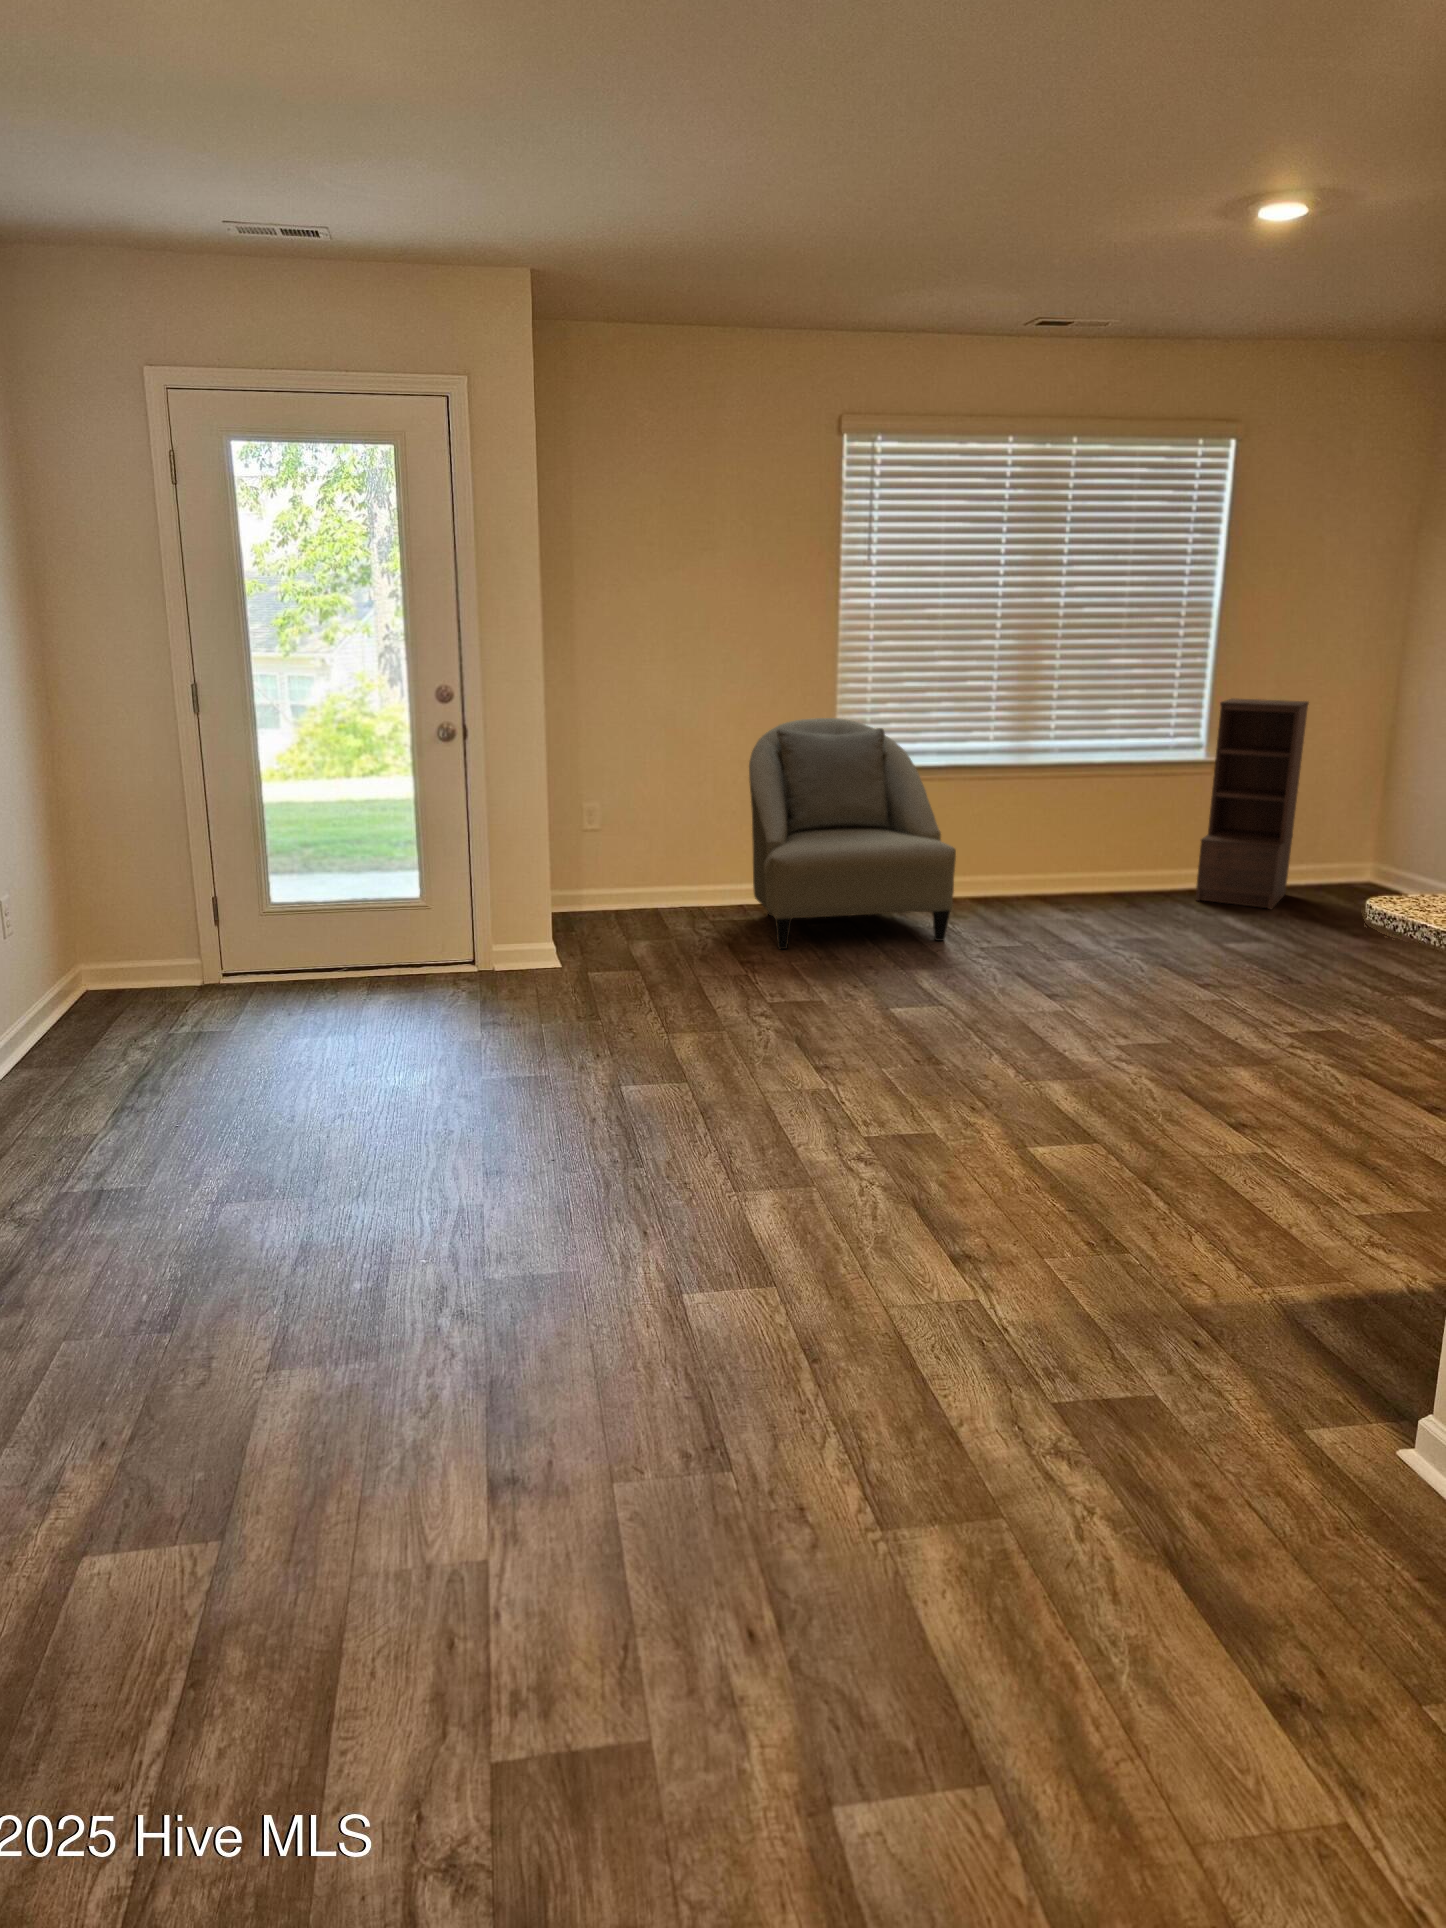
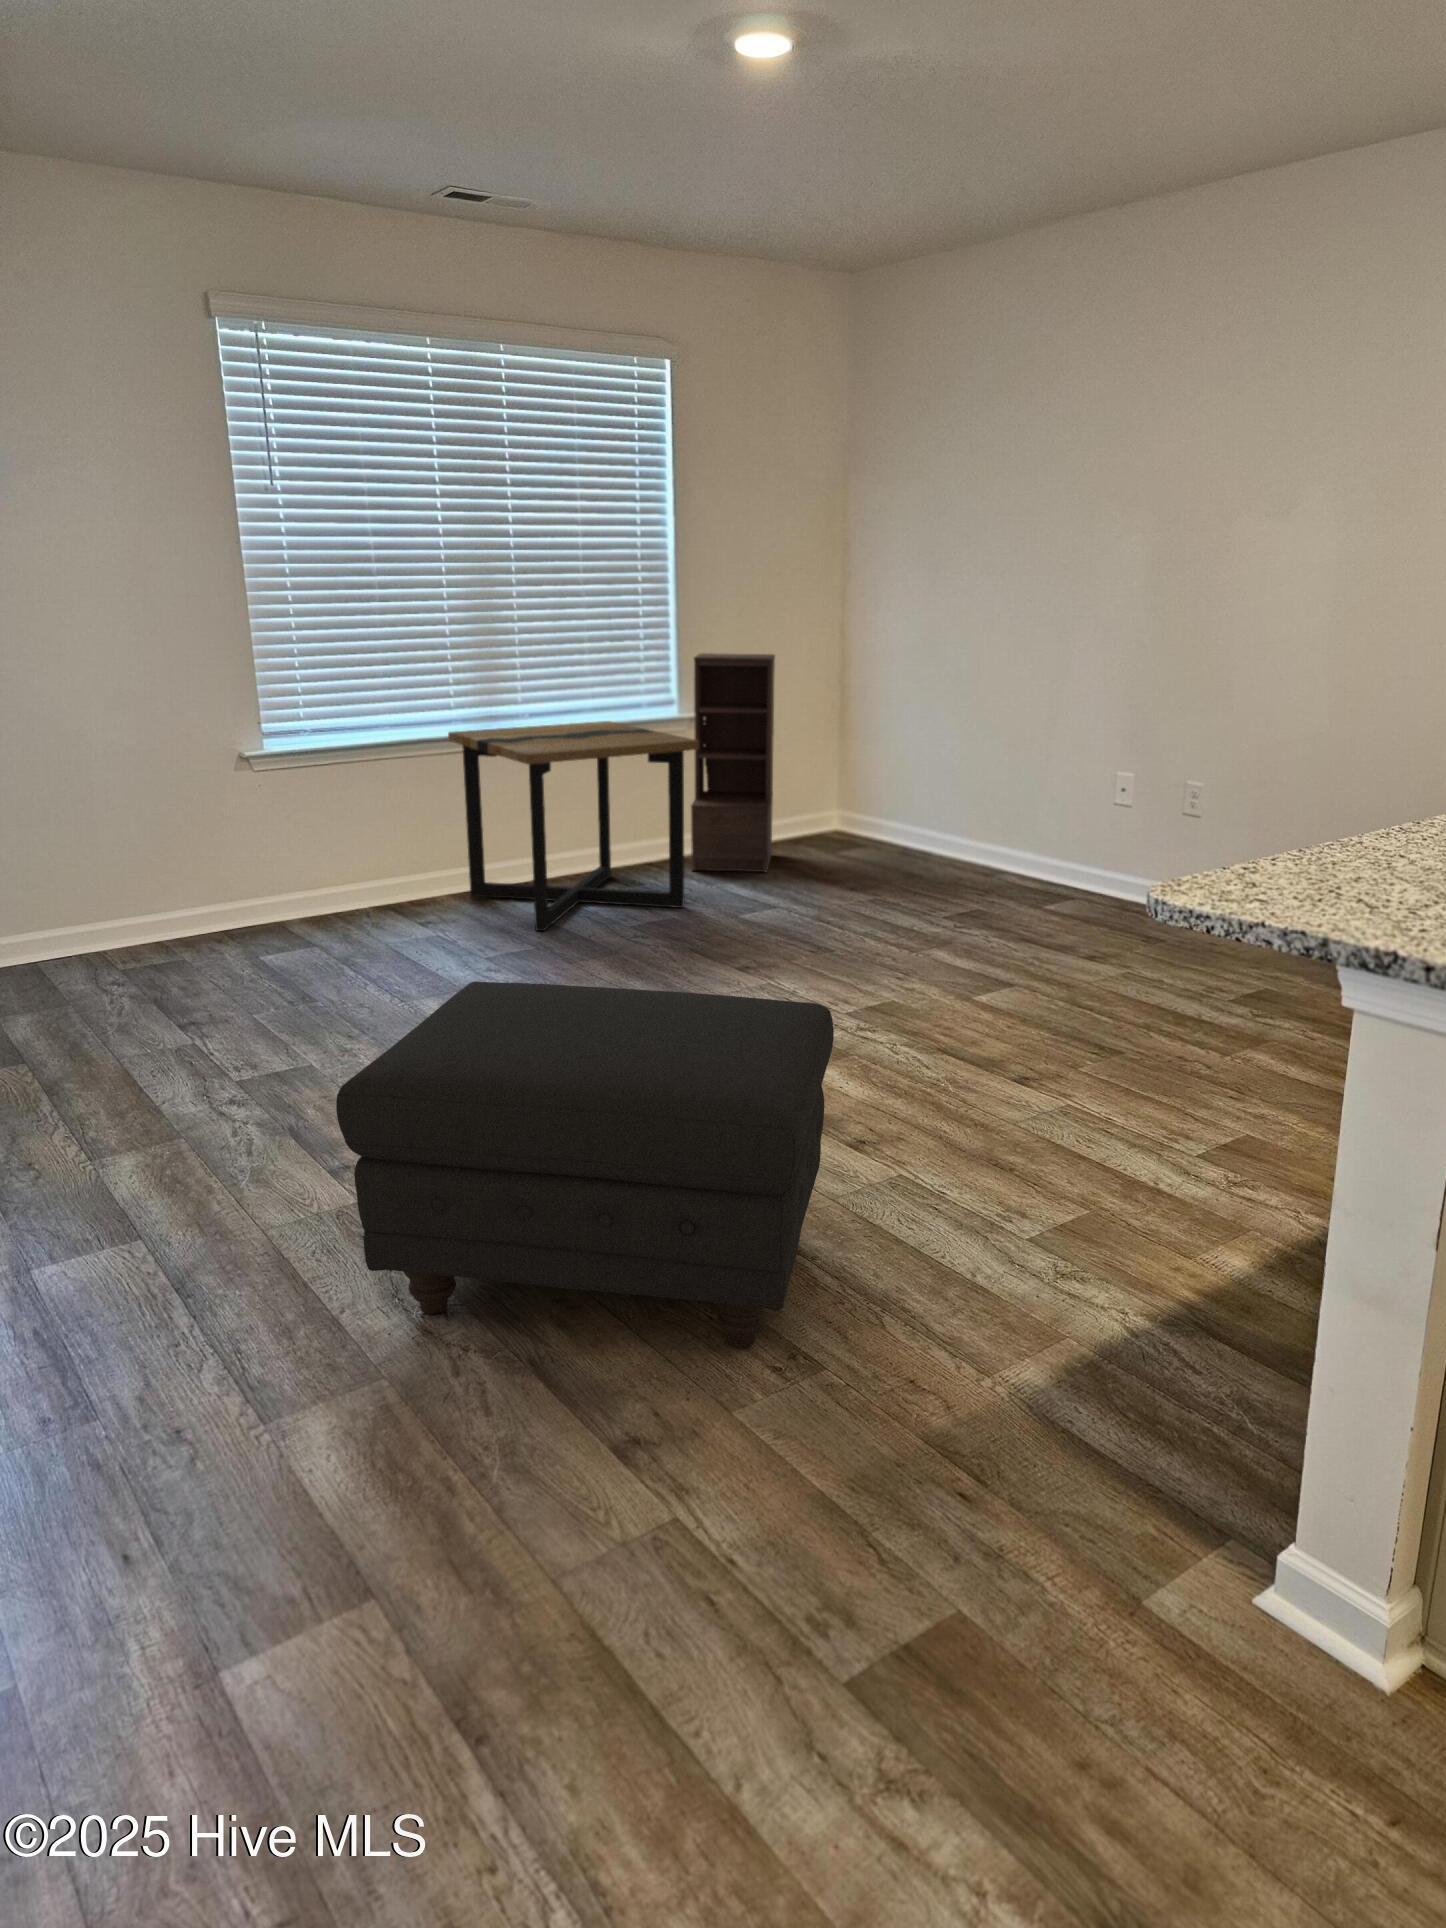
armchair: present [749,718,956,949] -> none [152,690,447,996]
side table: none [981,757,1202,934] -> present [448,721,699,931]
ottoman: none [808,939,1197,1226] -> present [336,982,834,1348]

